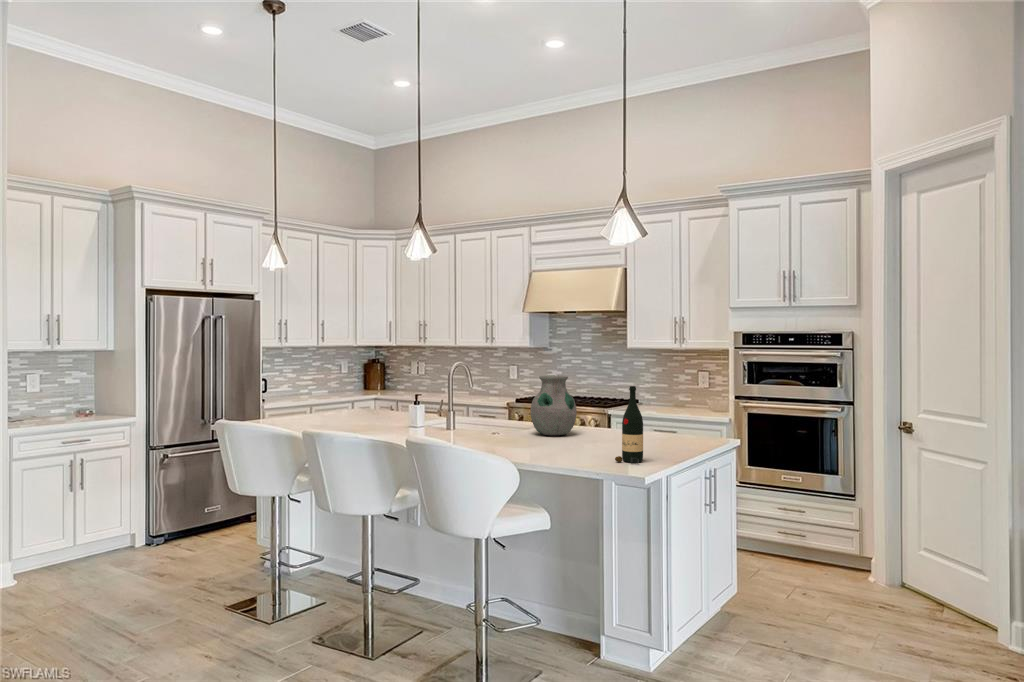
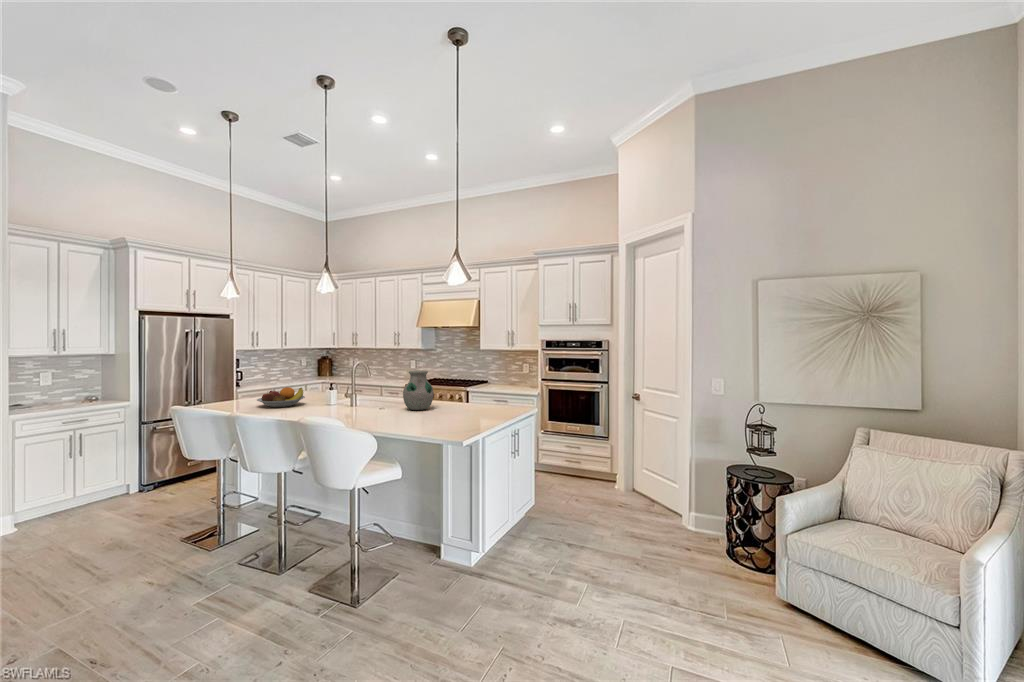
wine bottle: present [615,386,643,464] -> none [446,381,465,433]
fruit bowl: none [318,398,382,427] -> present [257,387,305,407]

